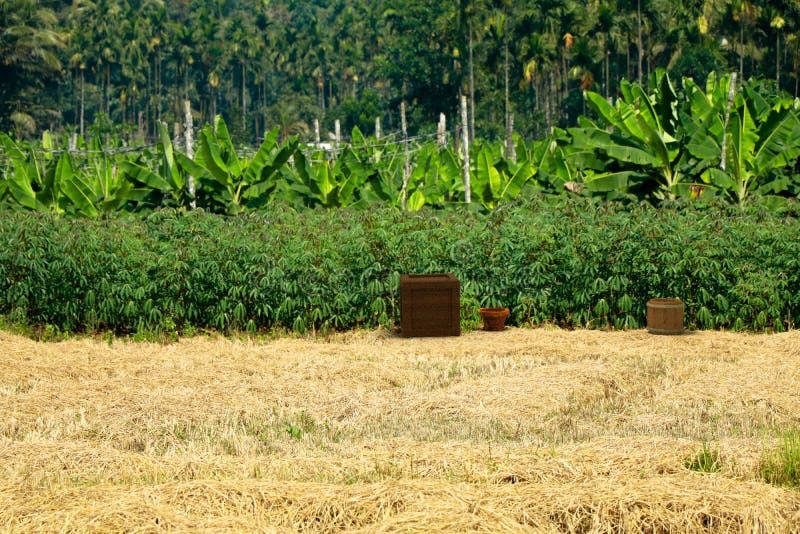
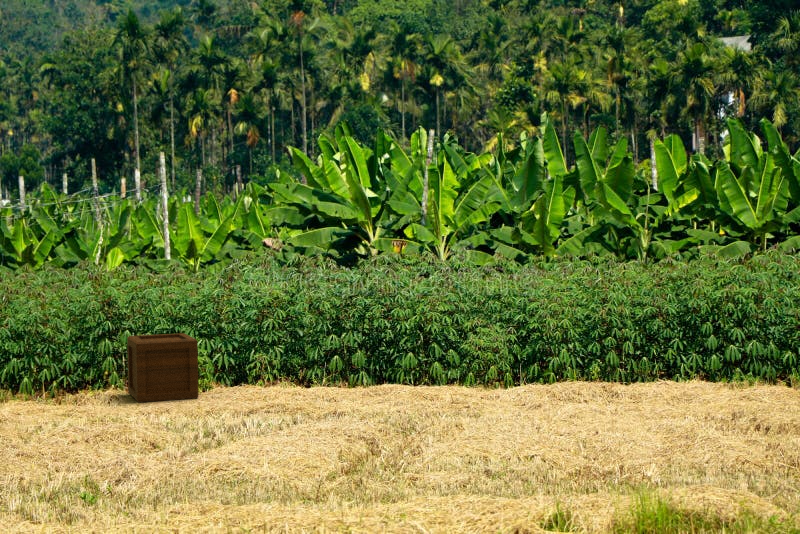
bucket: present [646,298,684,335] -> none [382,352,419,388]
planter: present [477,308,510,330] -> none [212,368,245,391]

